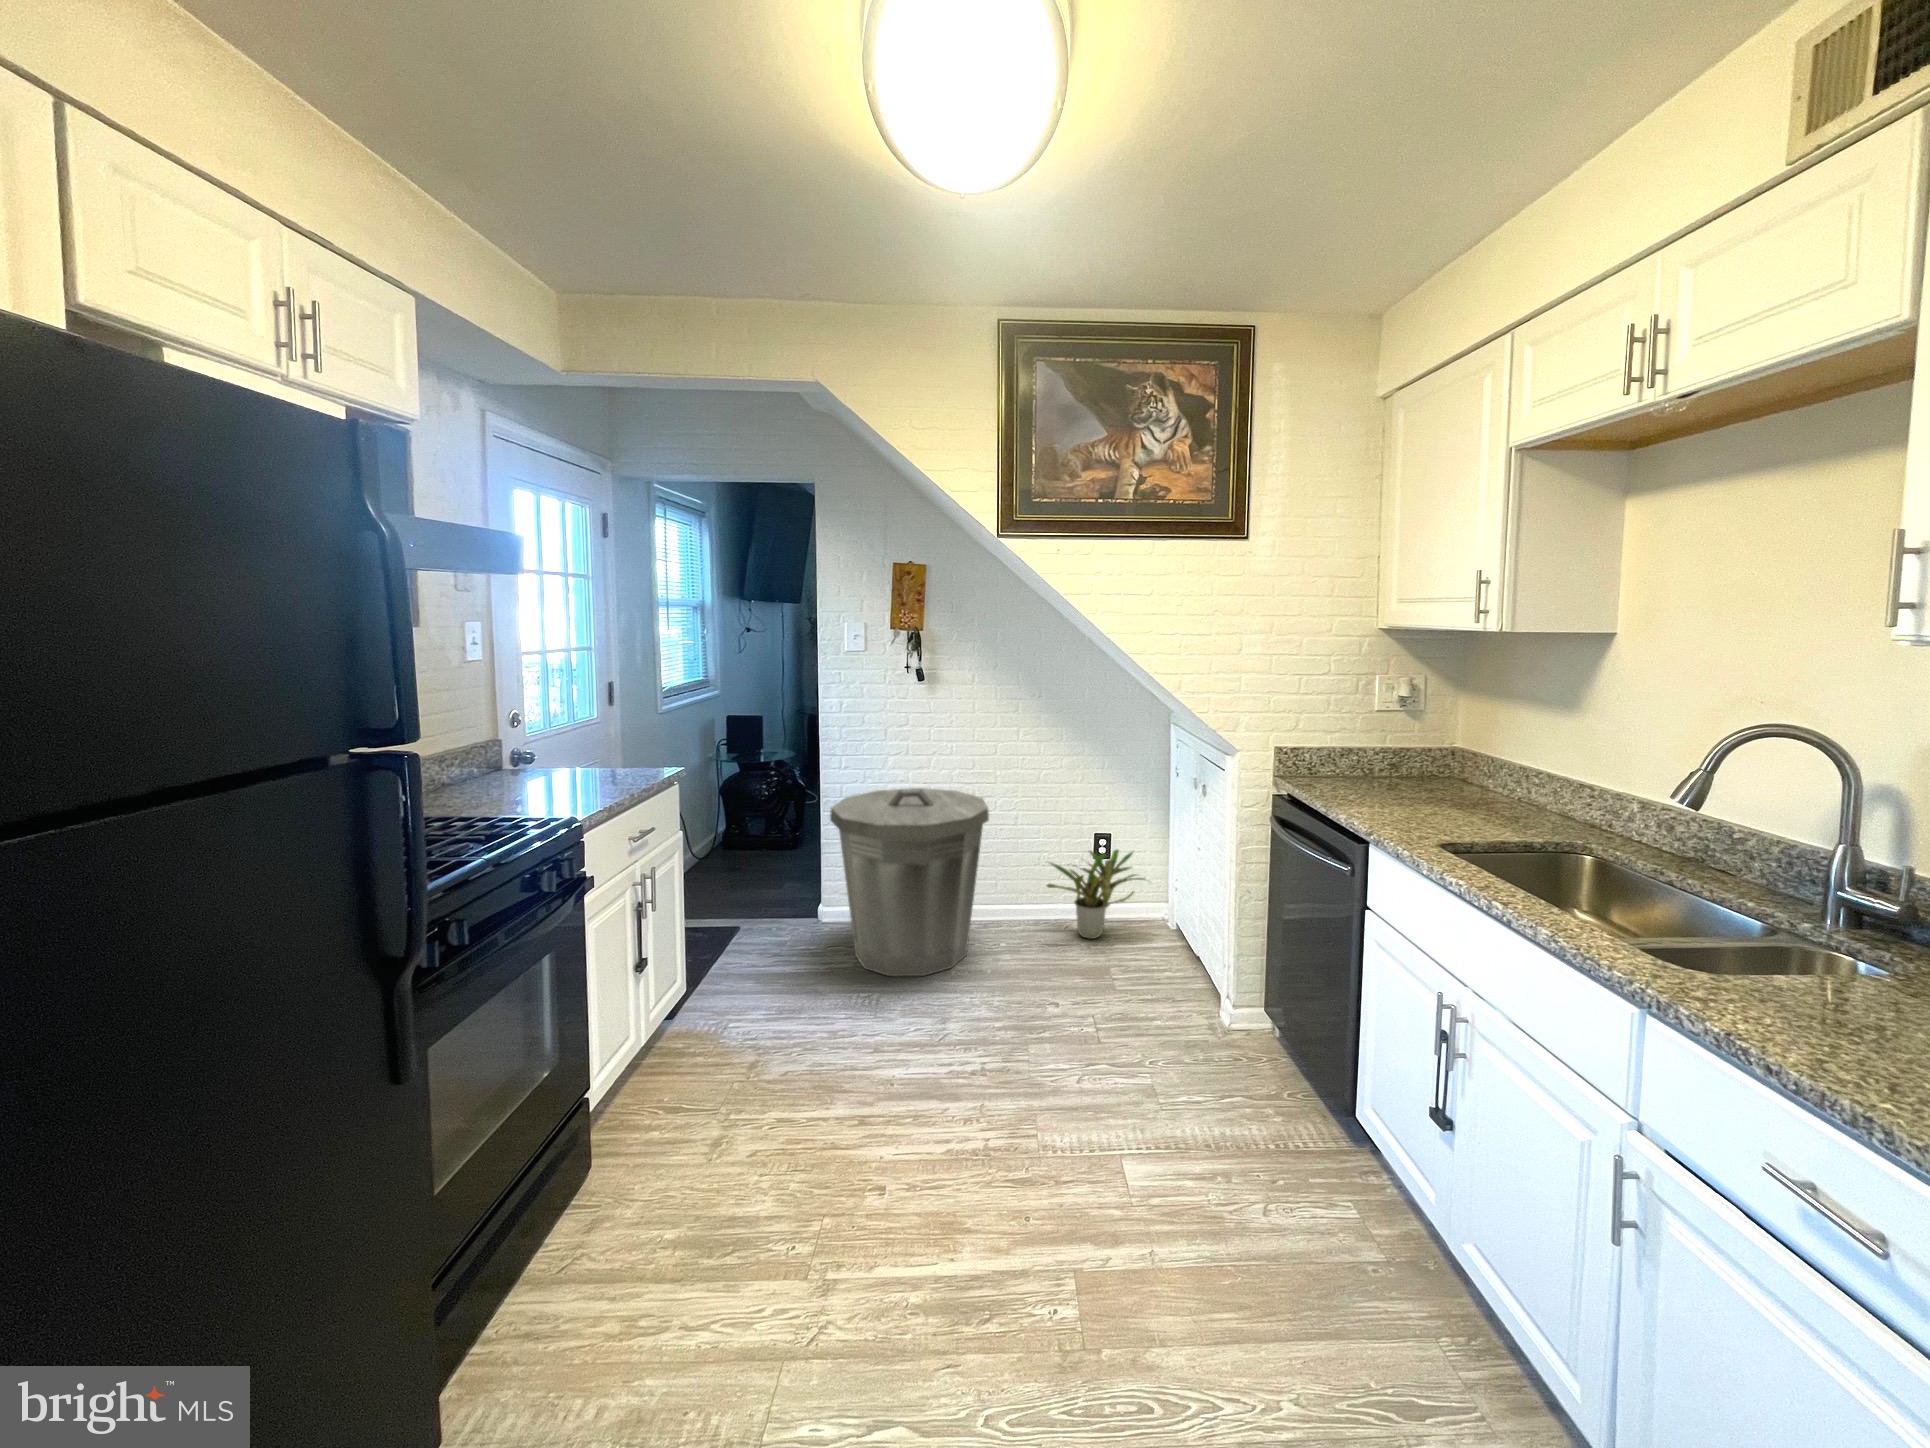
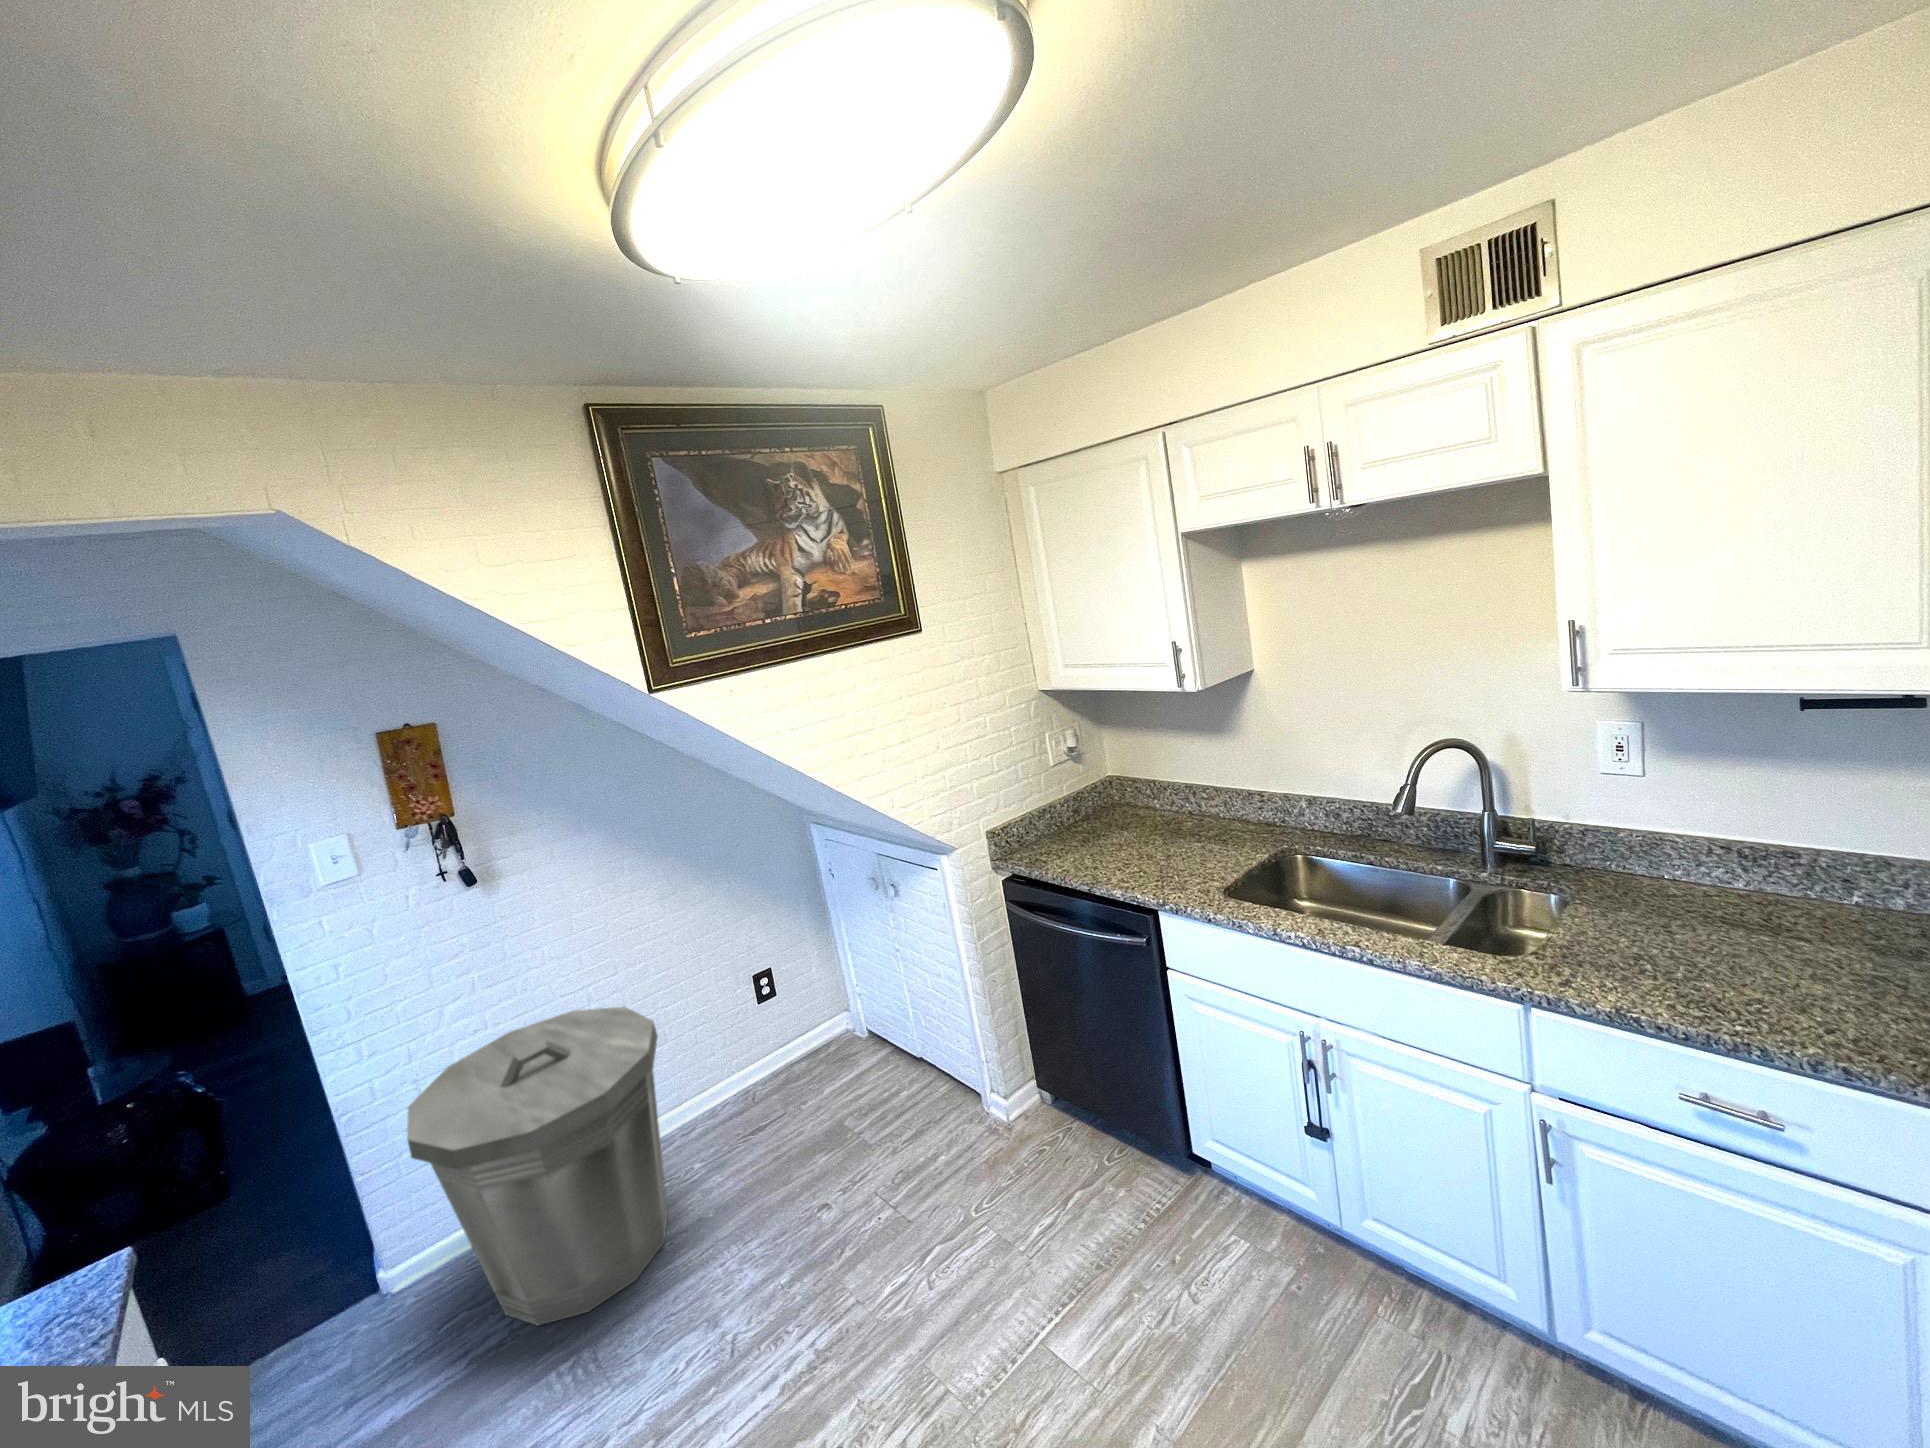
potted plant: present [1047,850,1149,939] -> none [711,980,843,1102]

